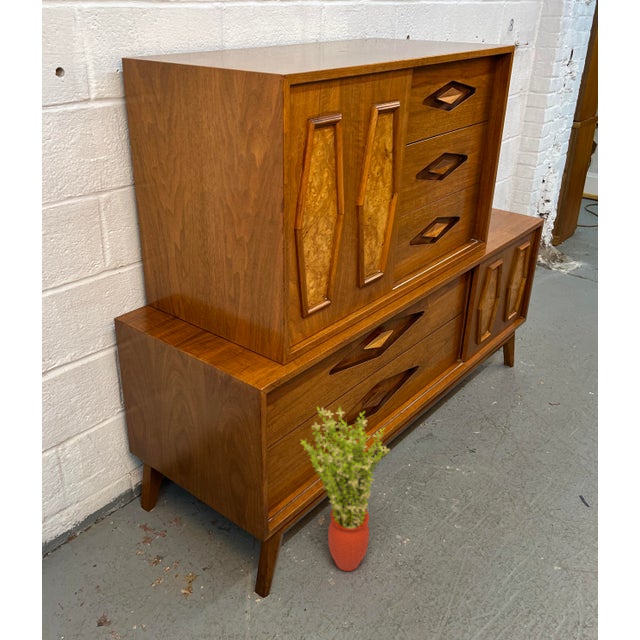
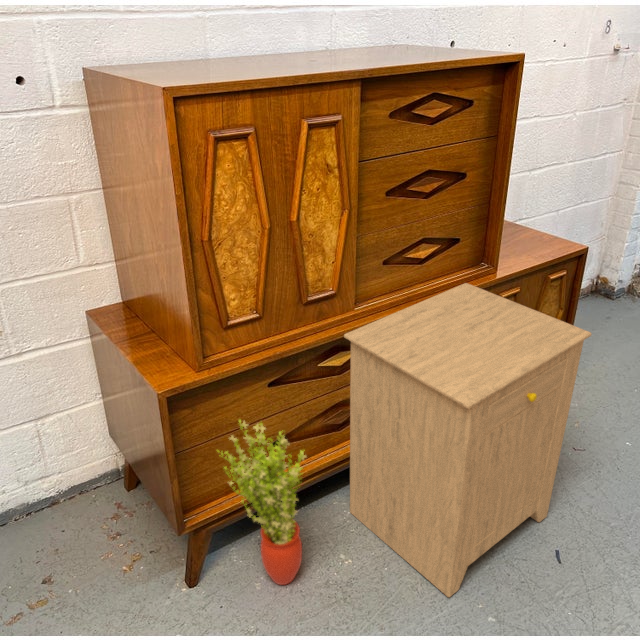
side table: none [383,266,595,552] -> present [344,283,592,597]

